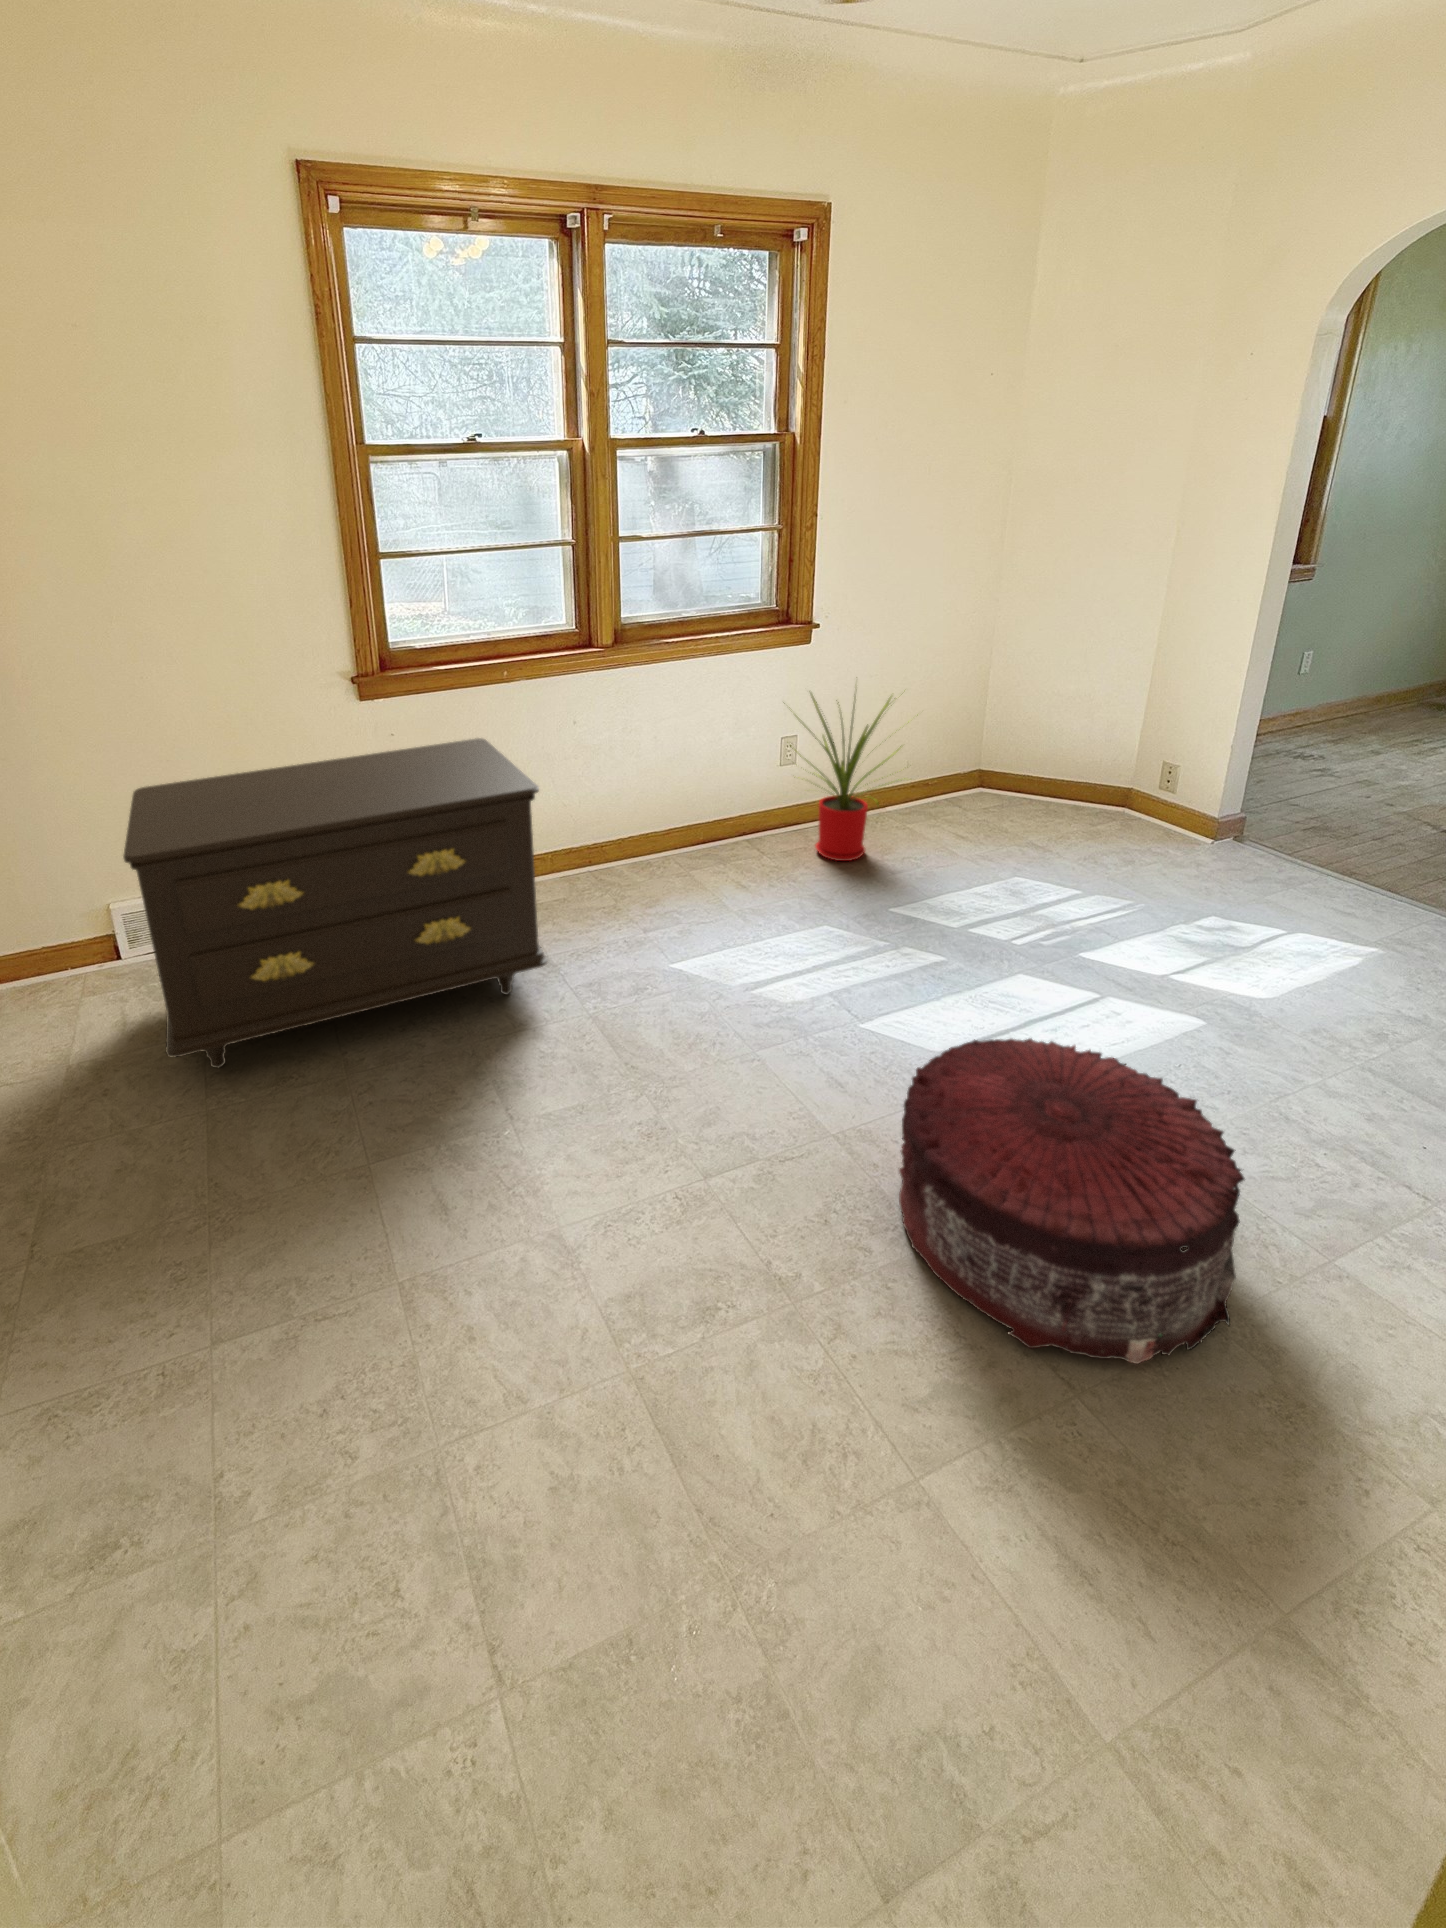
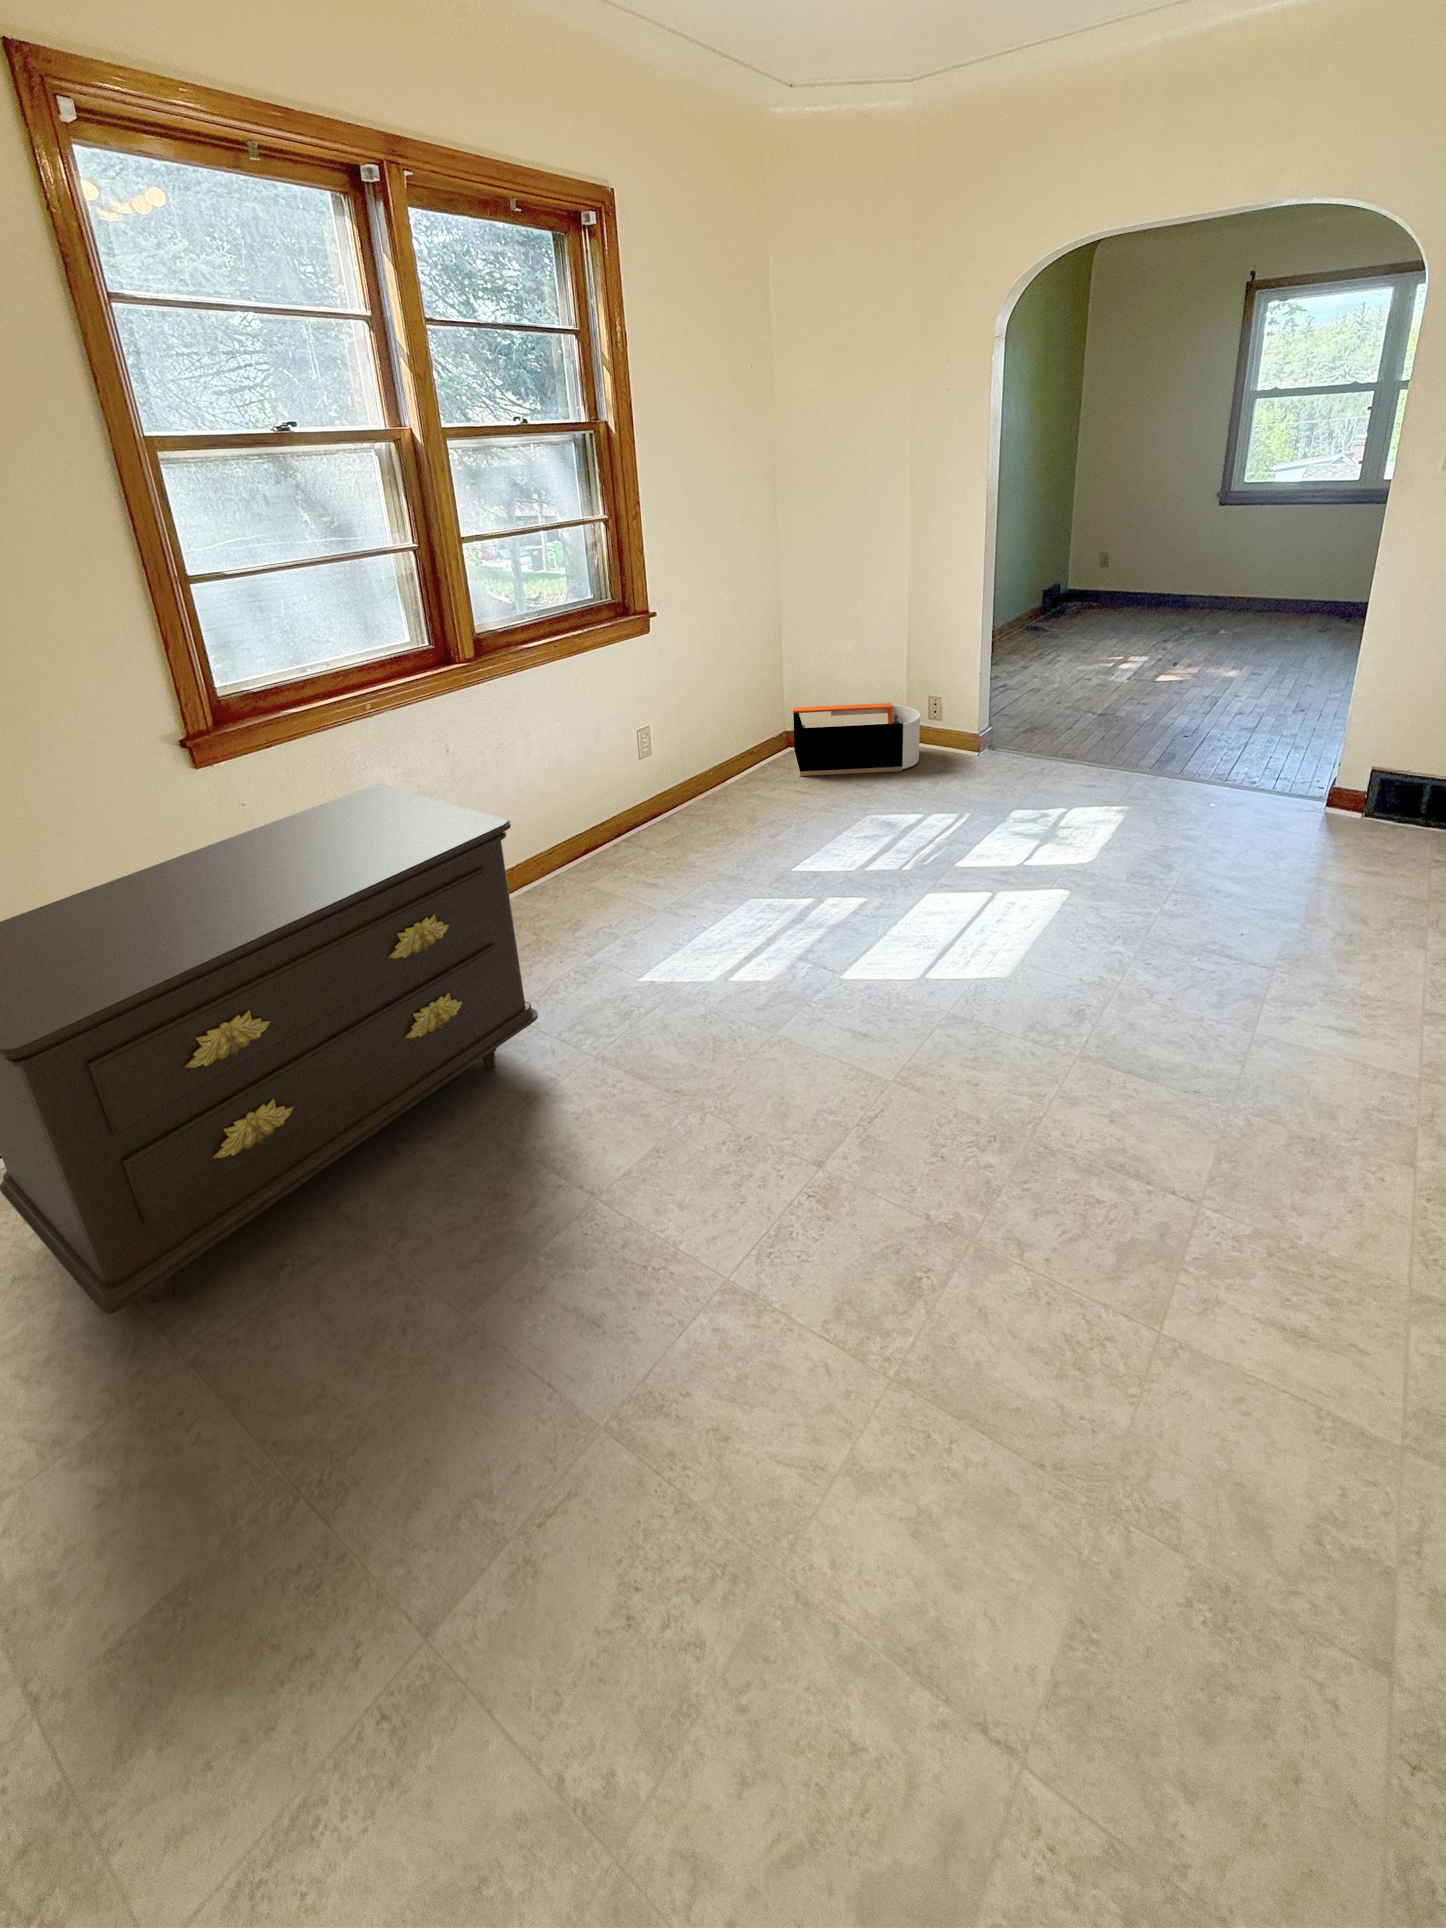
house plant: present [784,693,905,861] -> none [641,658,775,837]
storage bin: none [971,747,1140,841] -> present [793,703,920,776]
pouf: present [899,1039,1244,1364] -> none [964,929,1248,1185]

